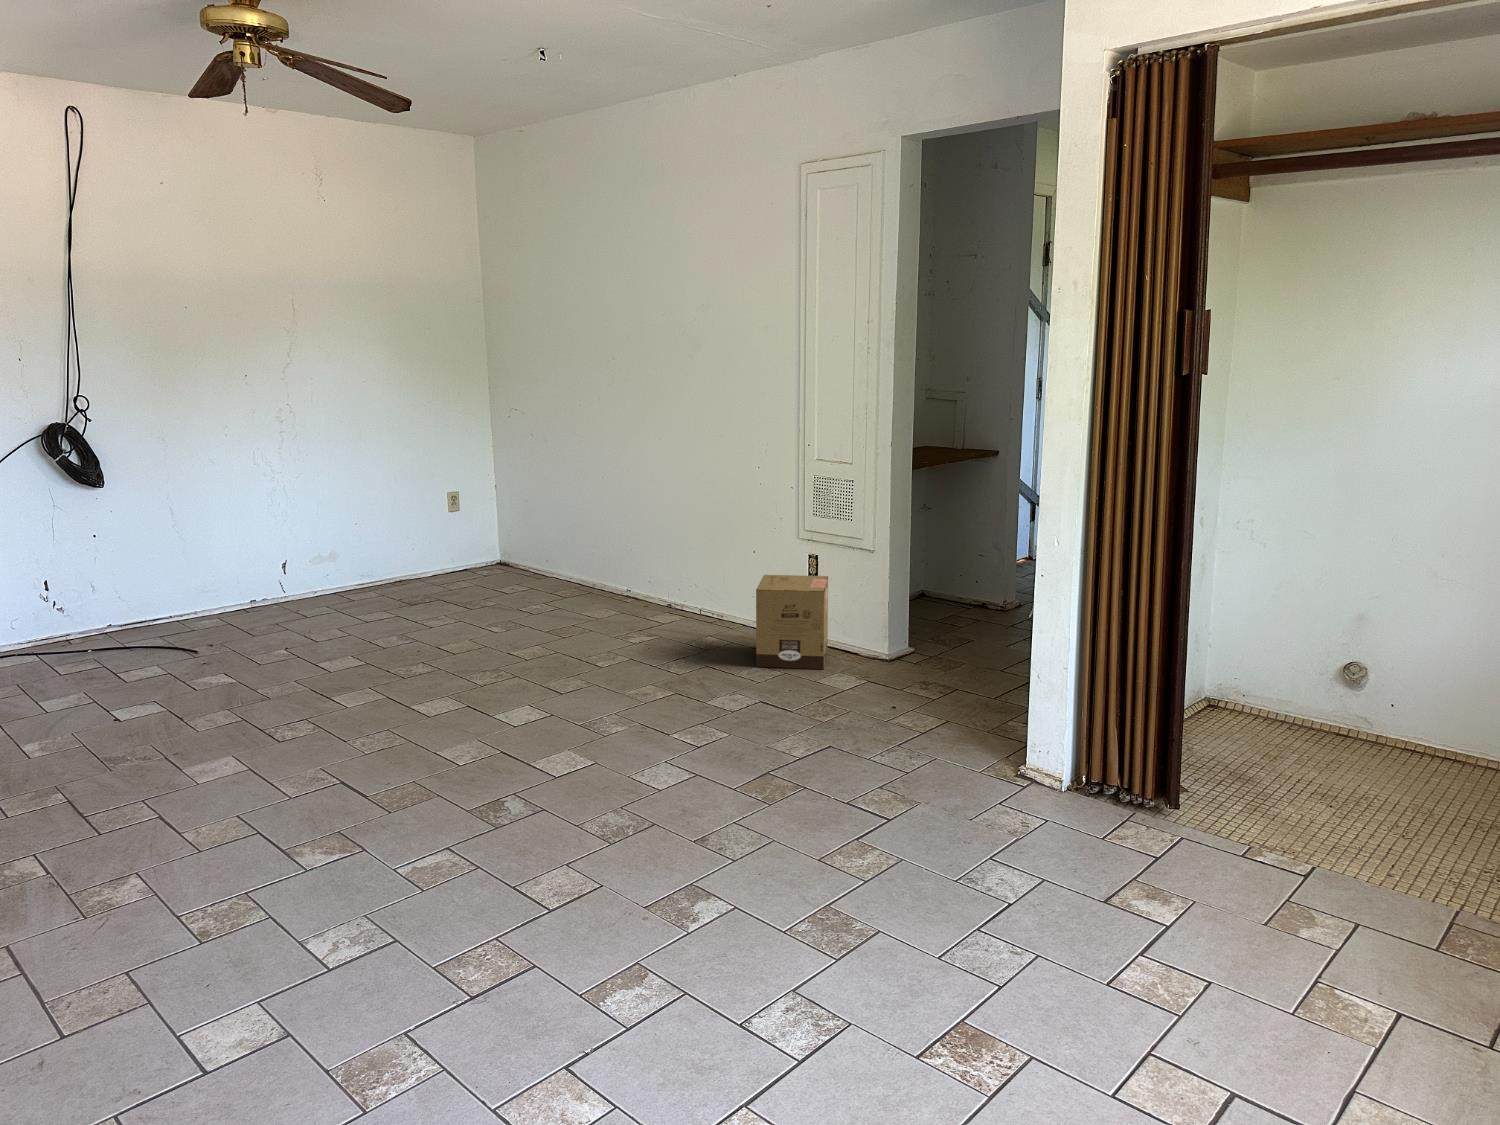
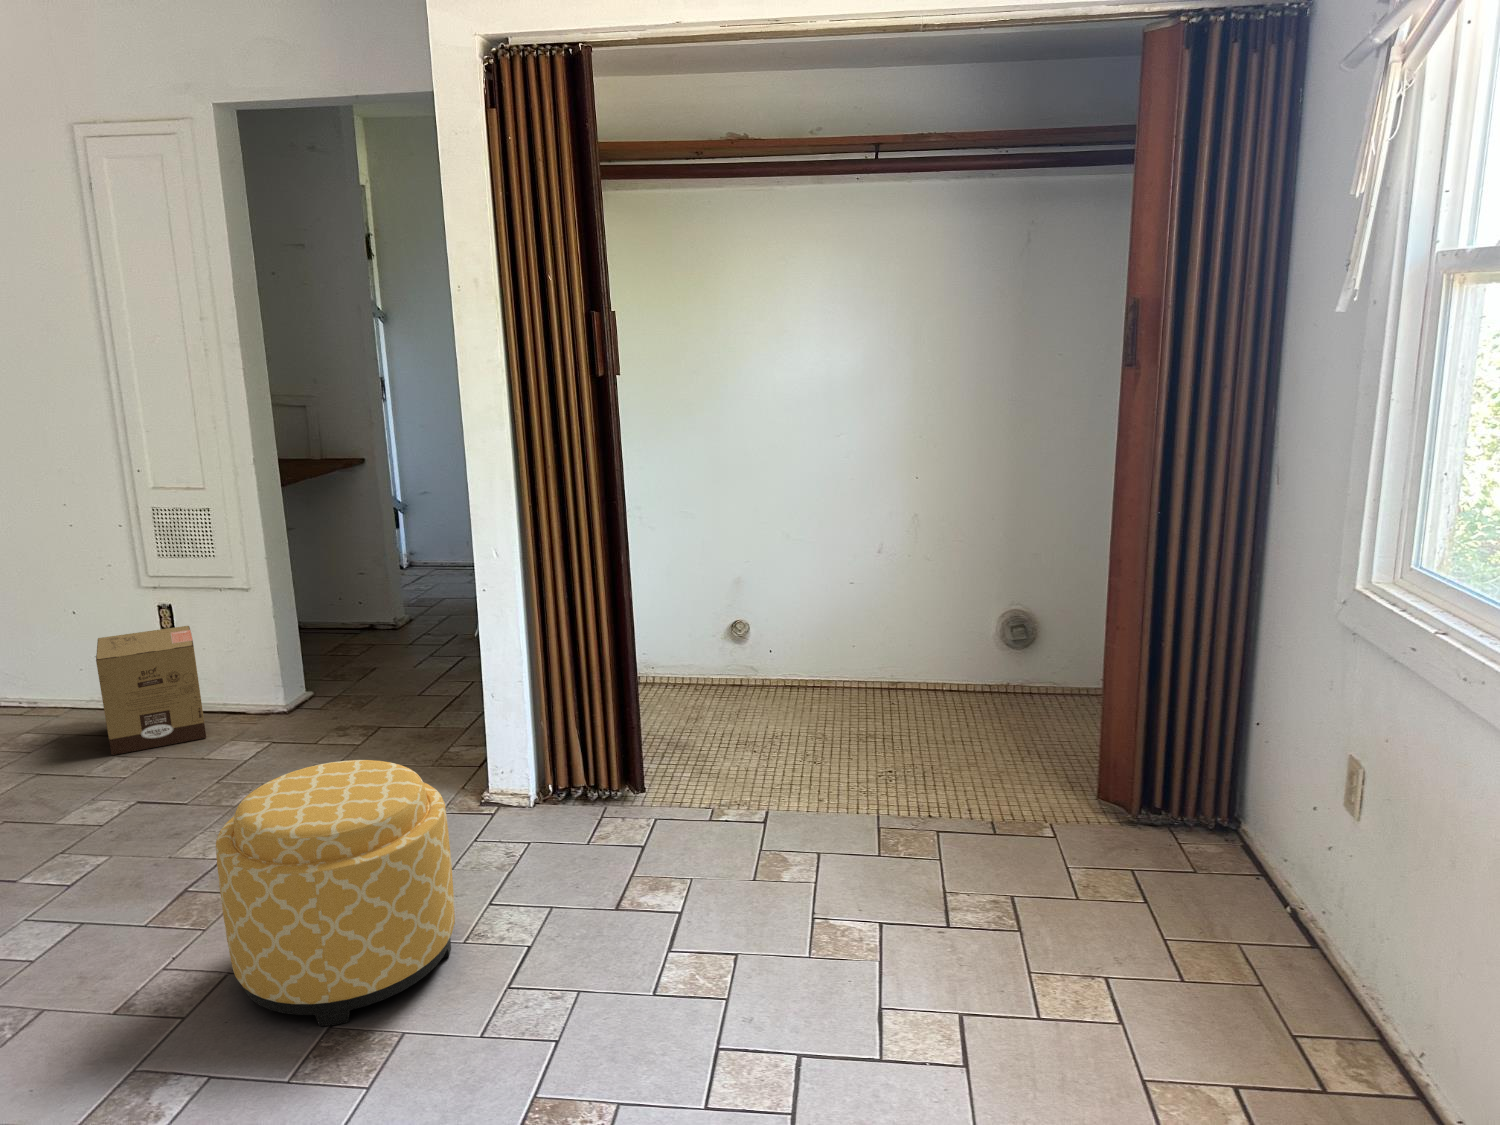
ottoman: none [772,694,955,907] -> present [216,760,455,1026]

